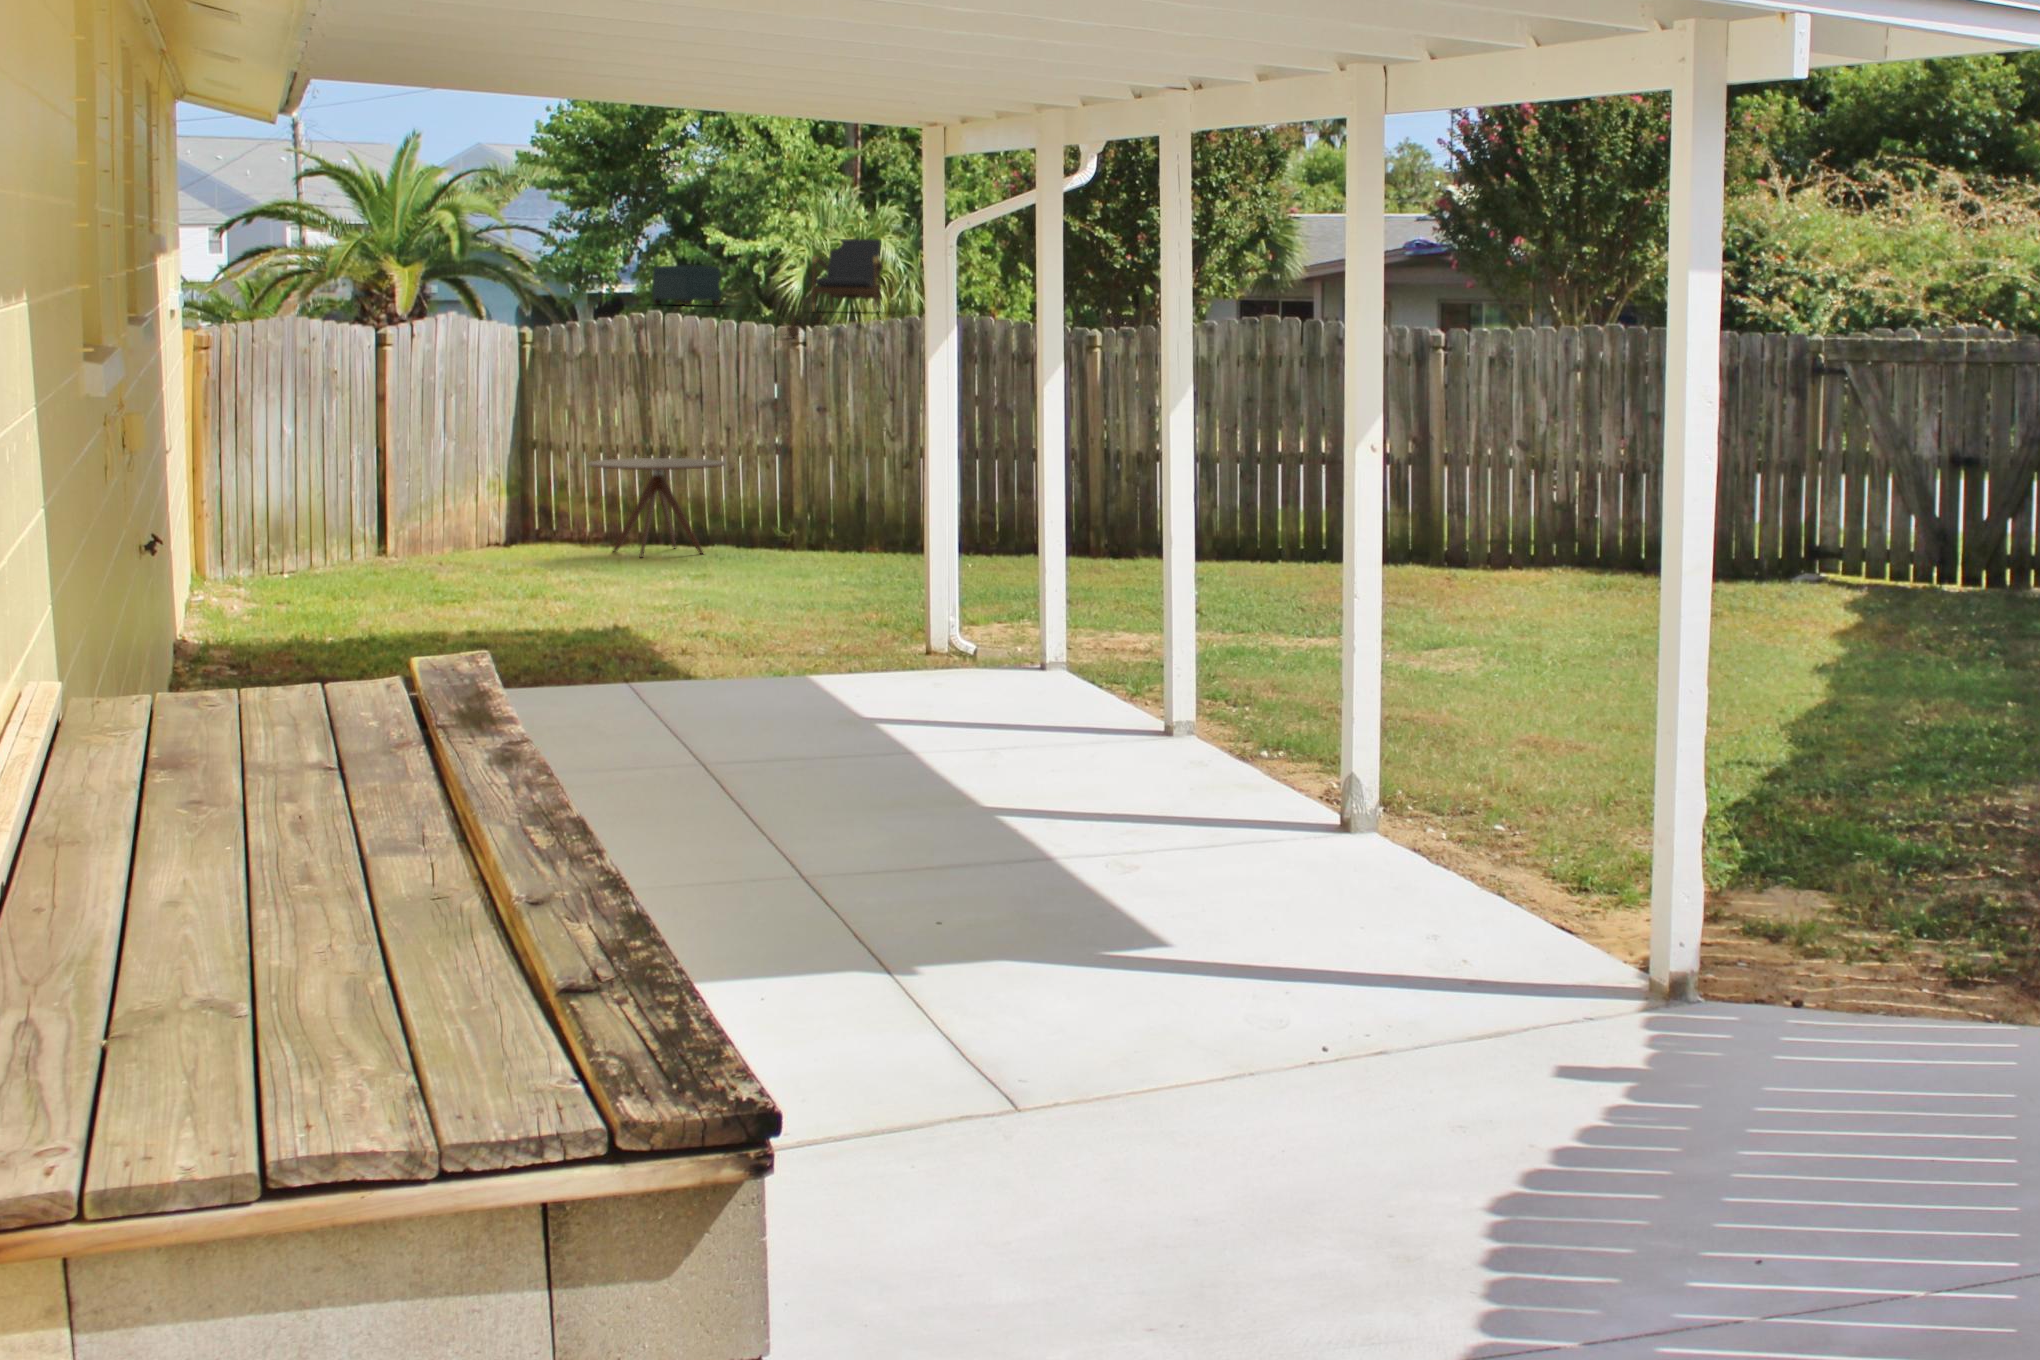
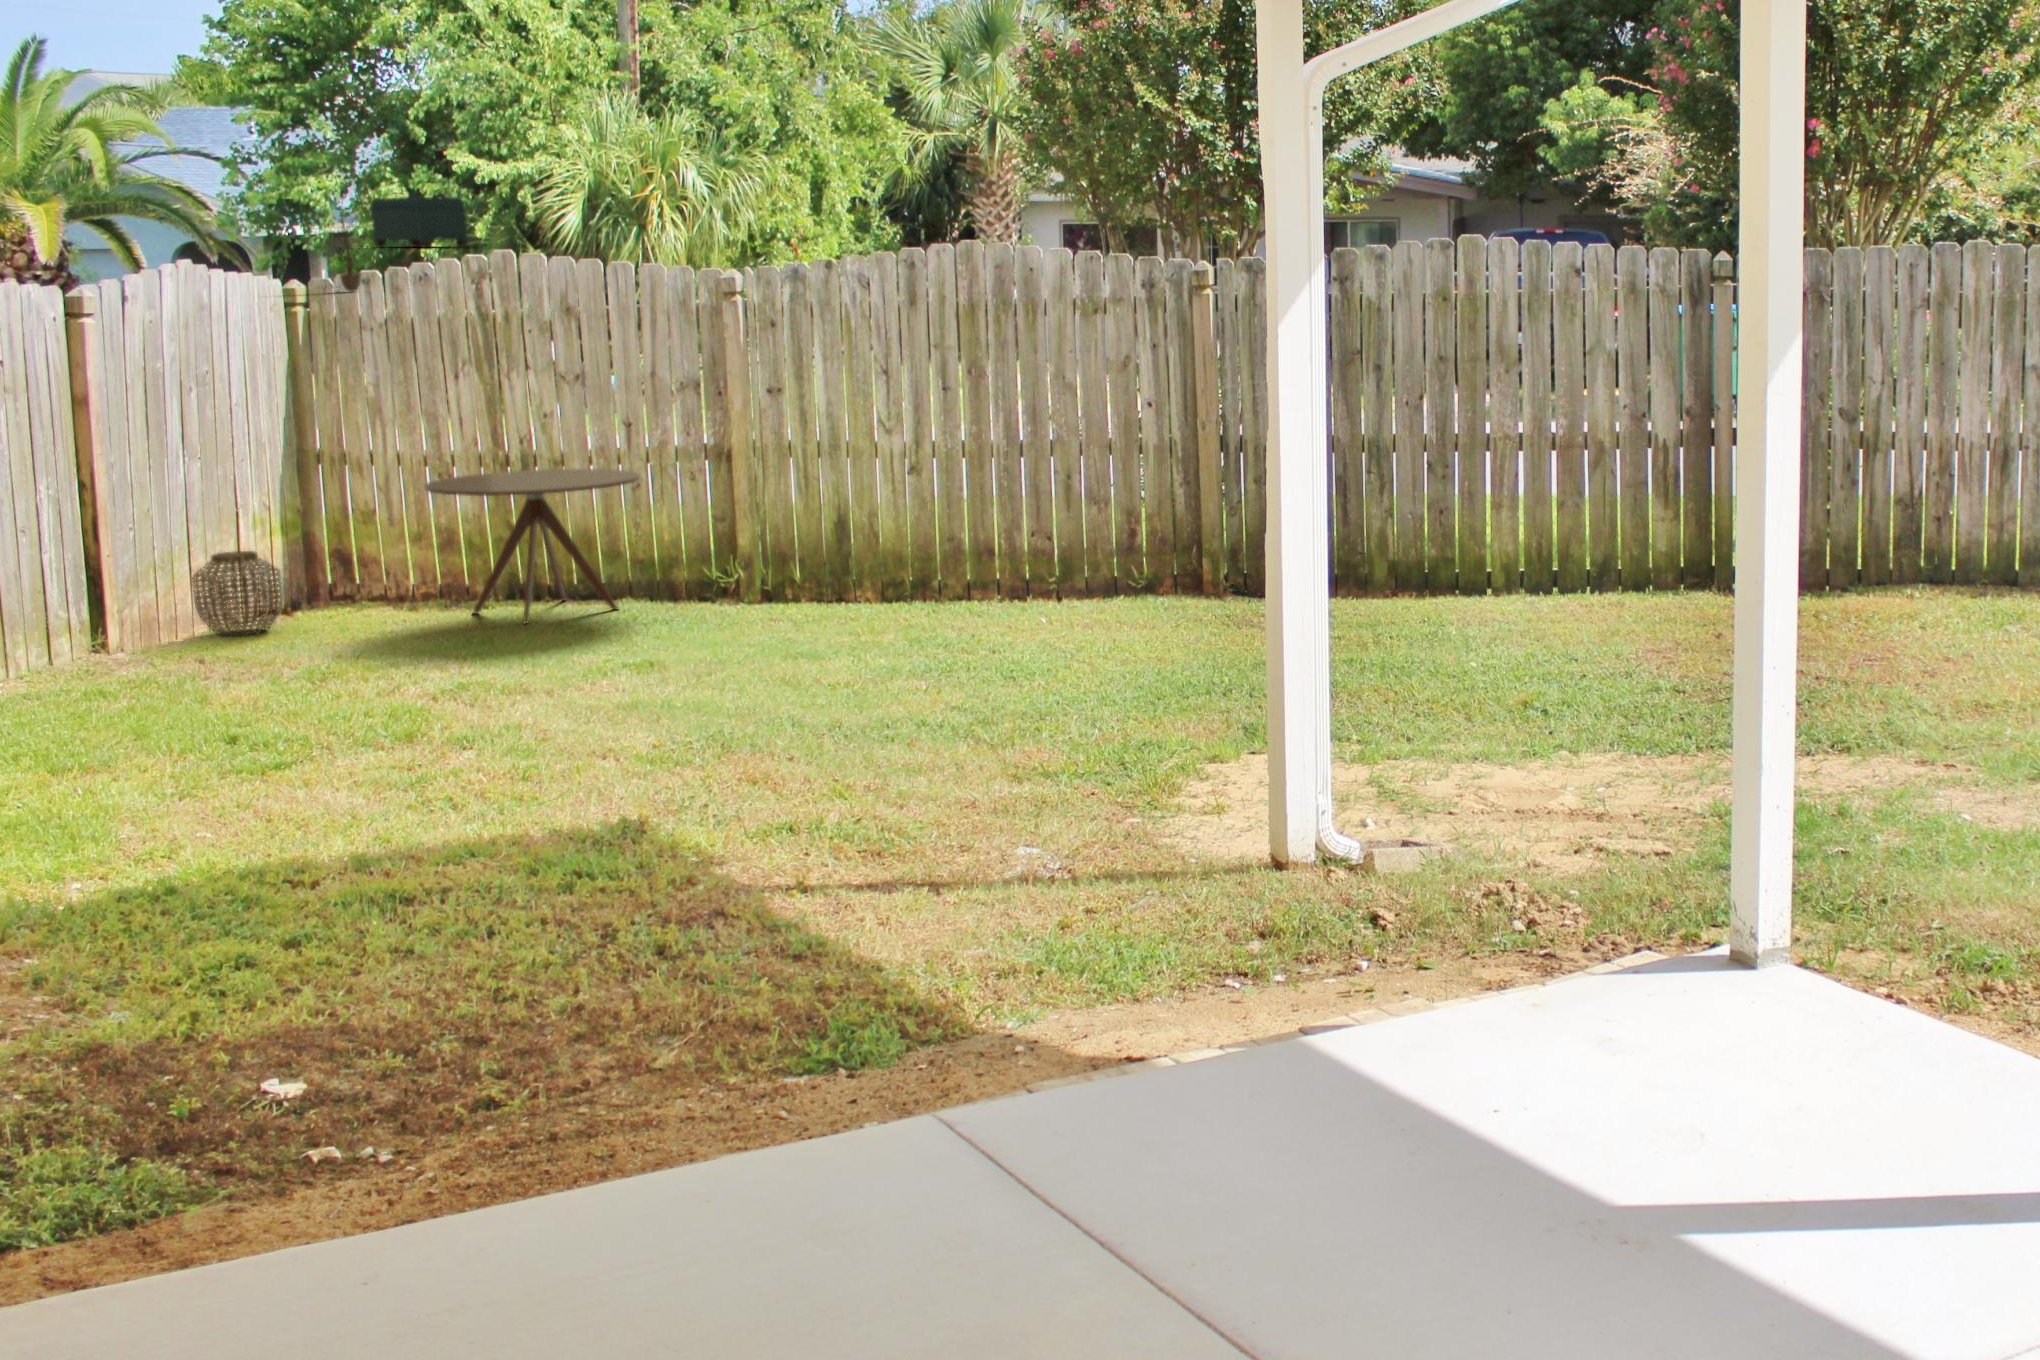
lounge chair: present [811,239,883,312] -> none [603,159,694,251]
decorative plant: present [779,290,806,338] -> present [322,218,373,291]
woven basket: none [444,500,497,554] -> present [192,551,283,636]

